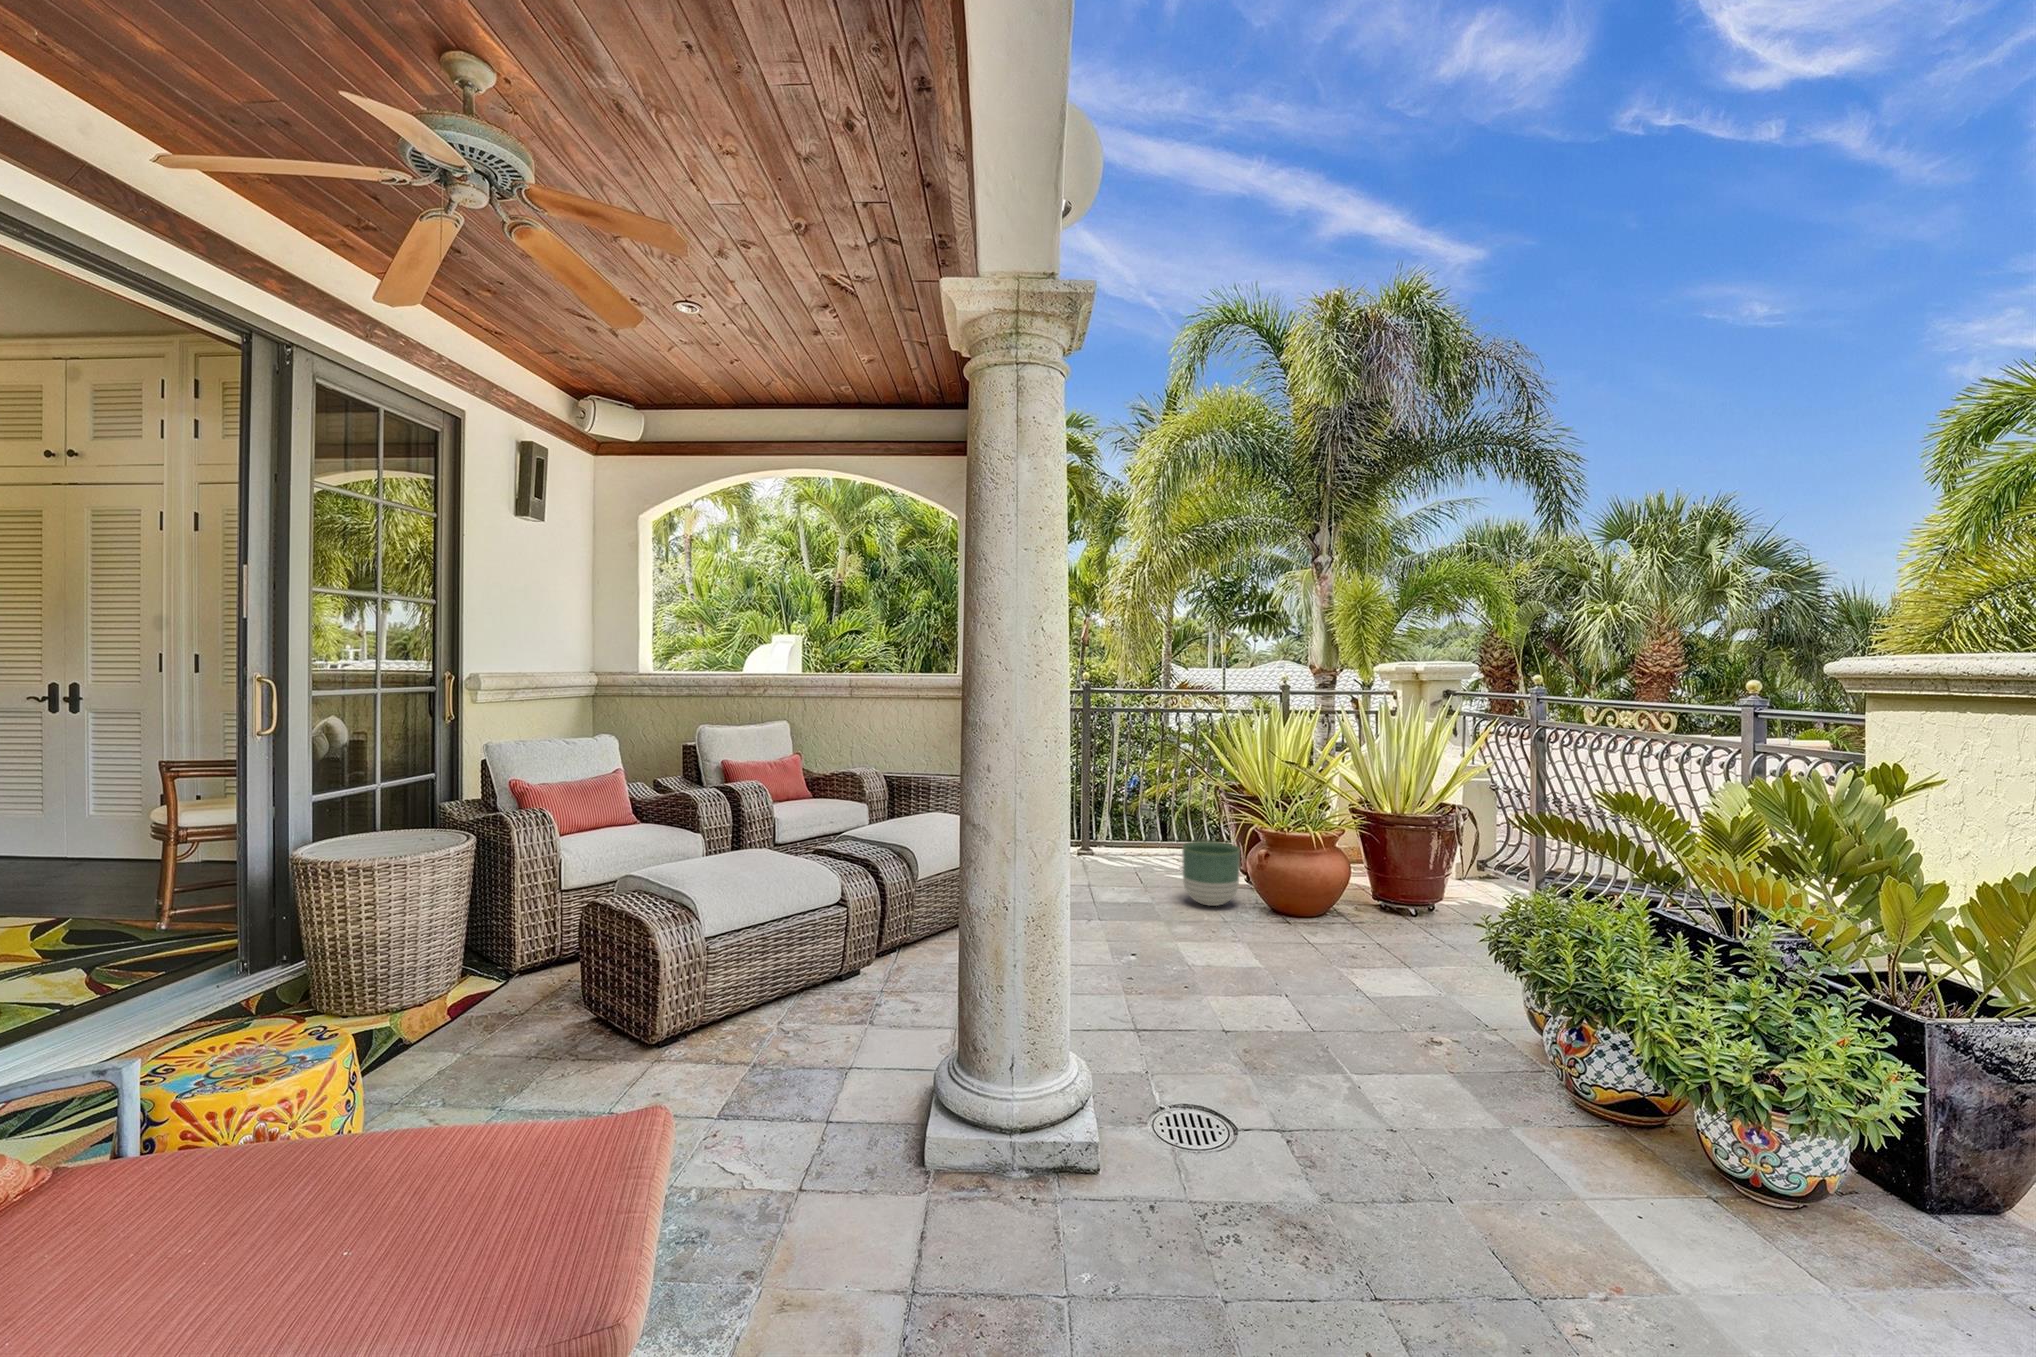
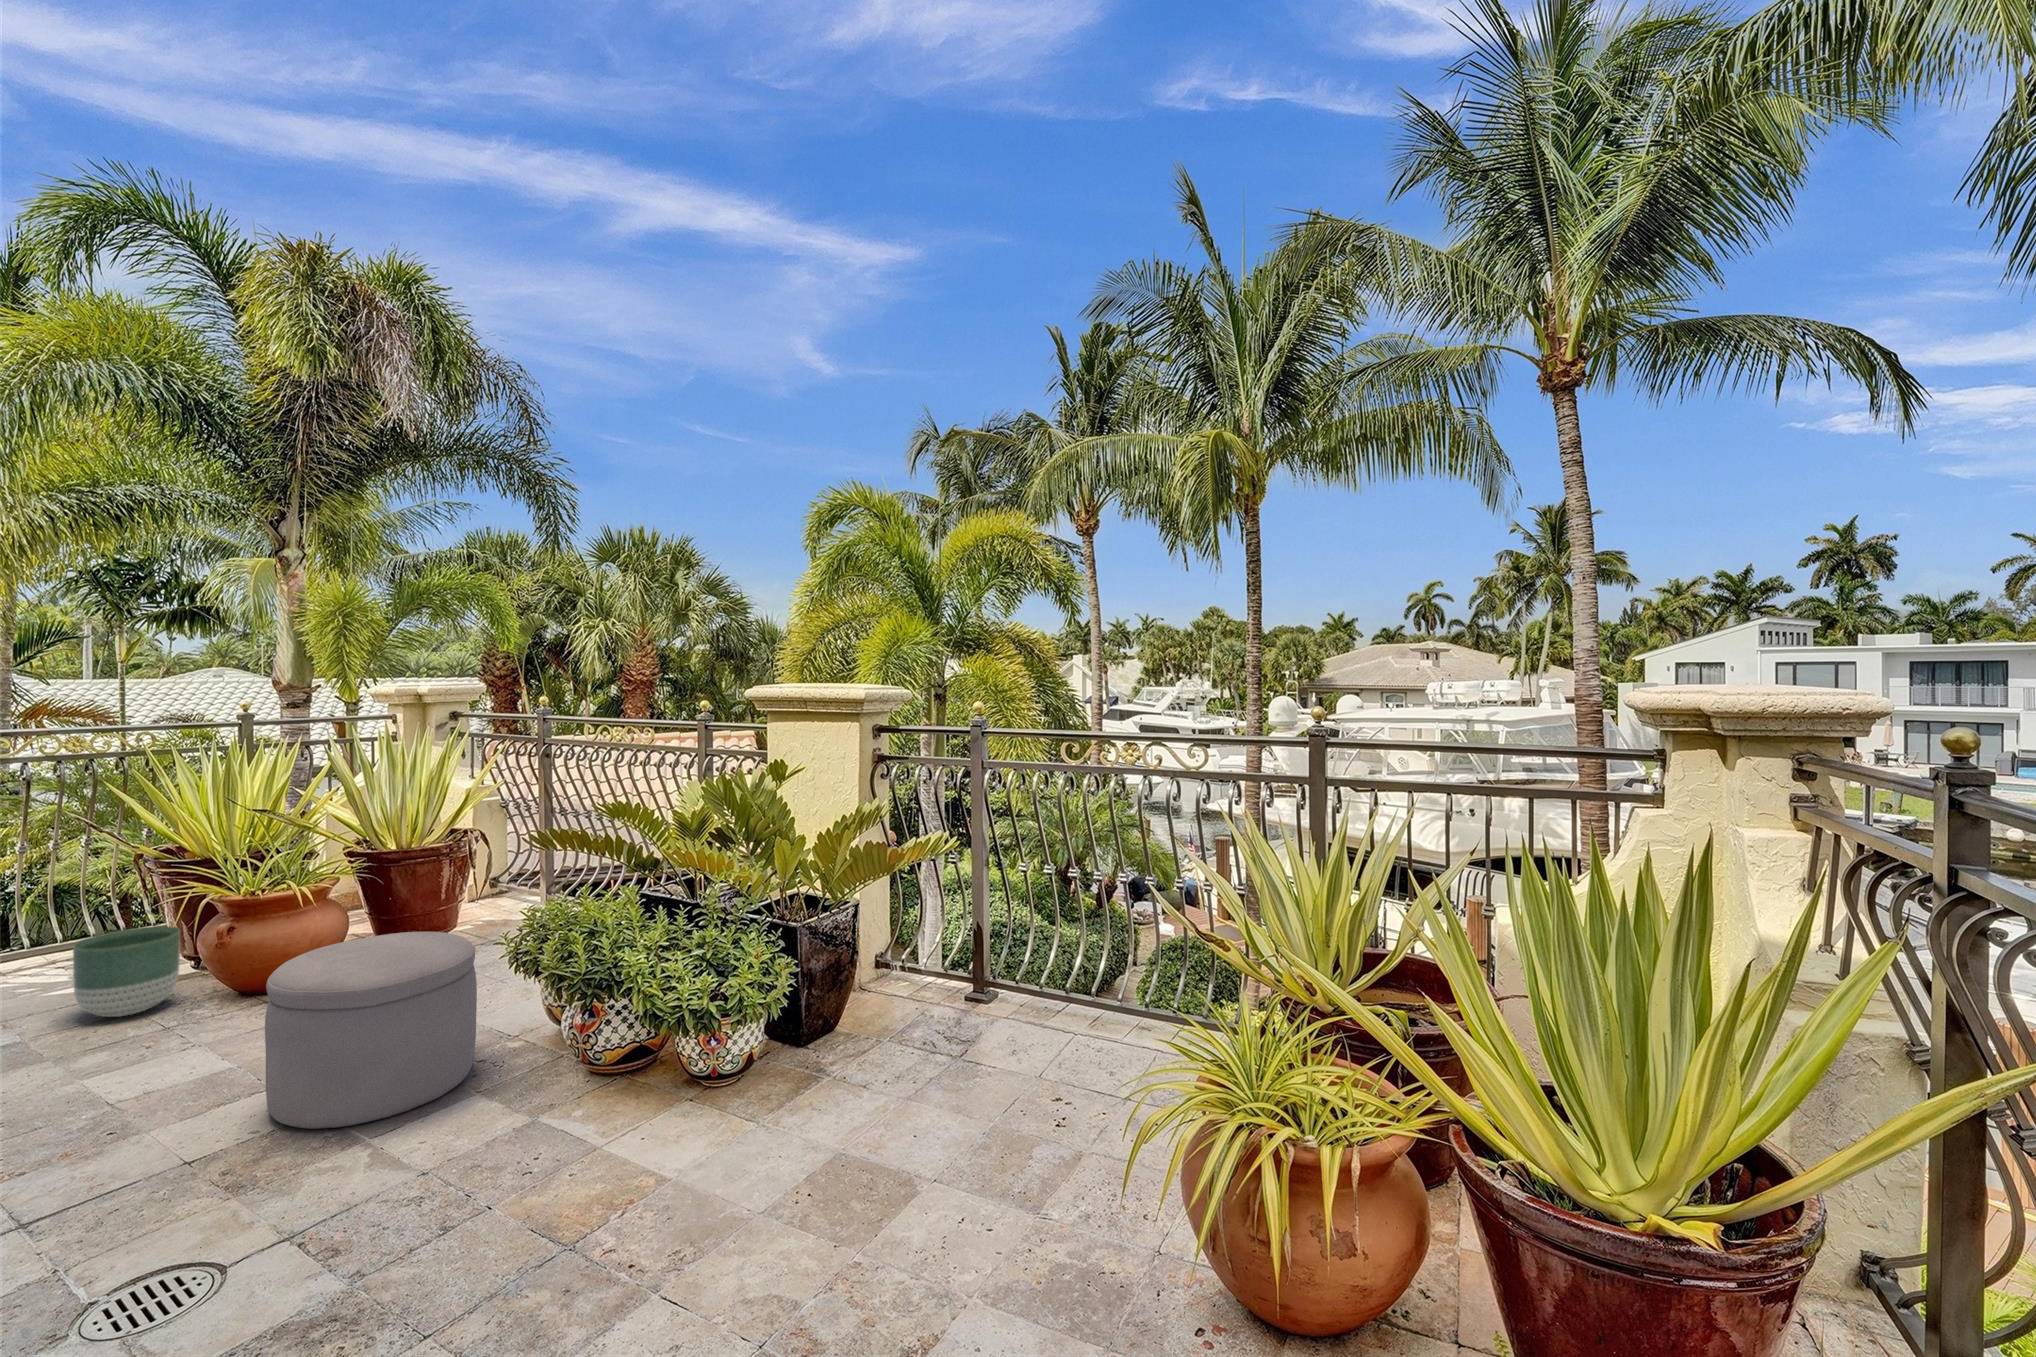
ottoman: none [1282,885,1452,1063] -> present [265,932,477,1129]

